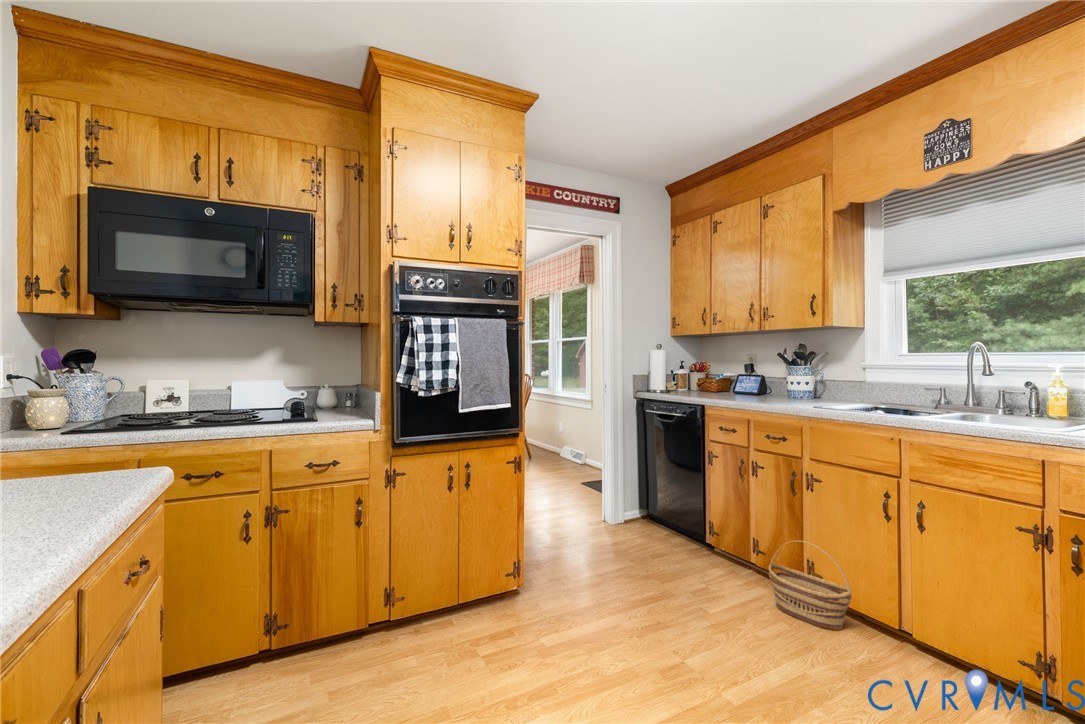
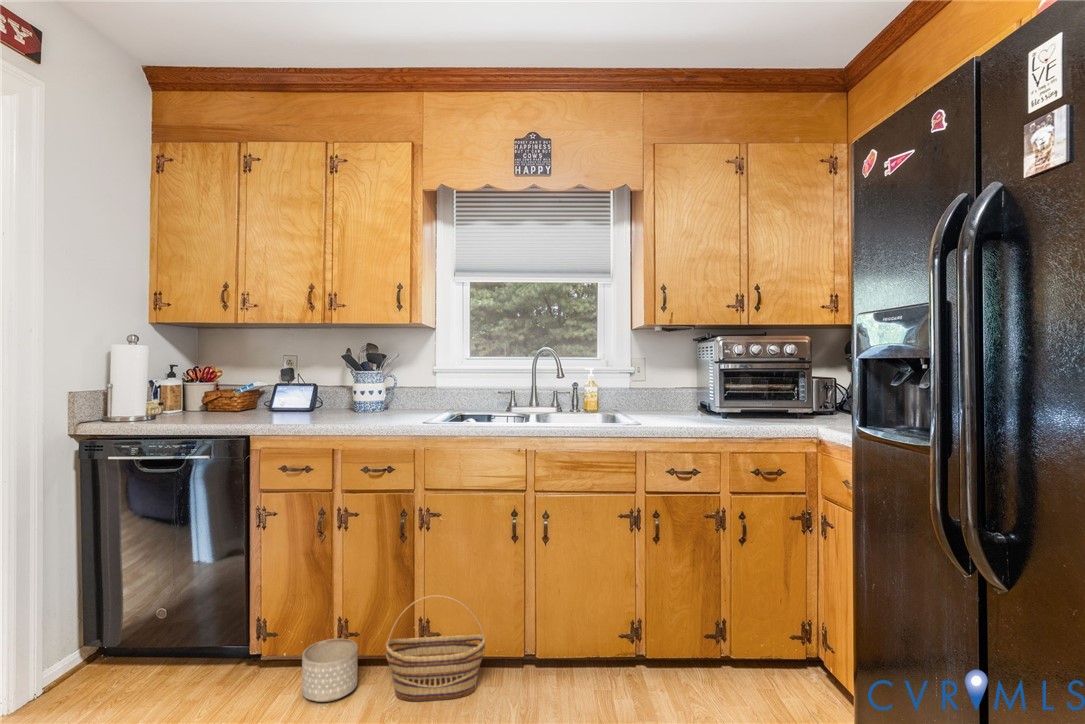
planter: none [718,549,756,590] -> present [302,638,358,702]

